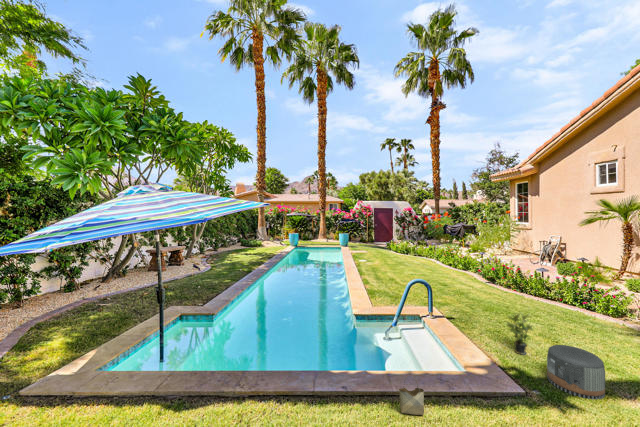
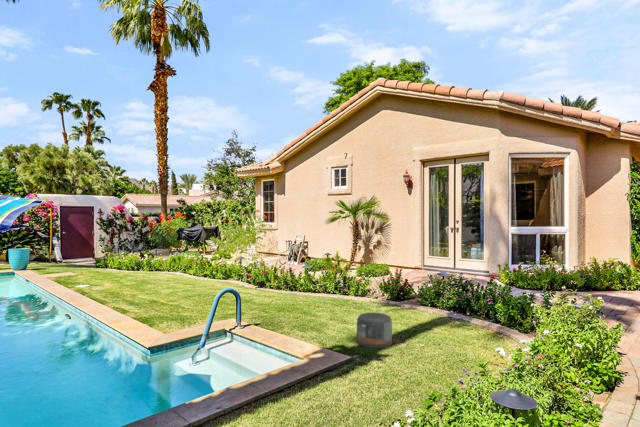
potted plant: present [507,314,533,355] -> none [319,294,339,335]
woven basket: present [399,374,424,415] -> none [284,361,306,402]

